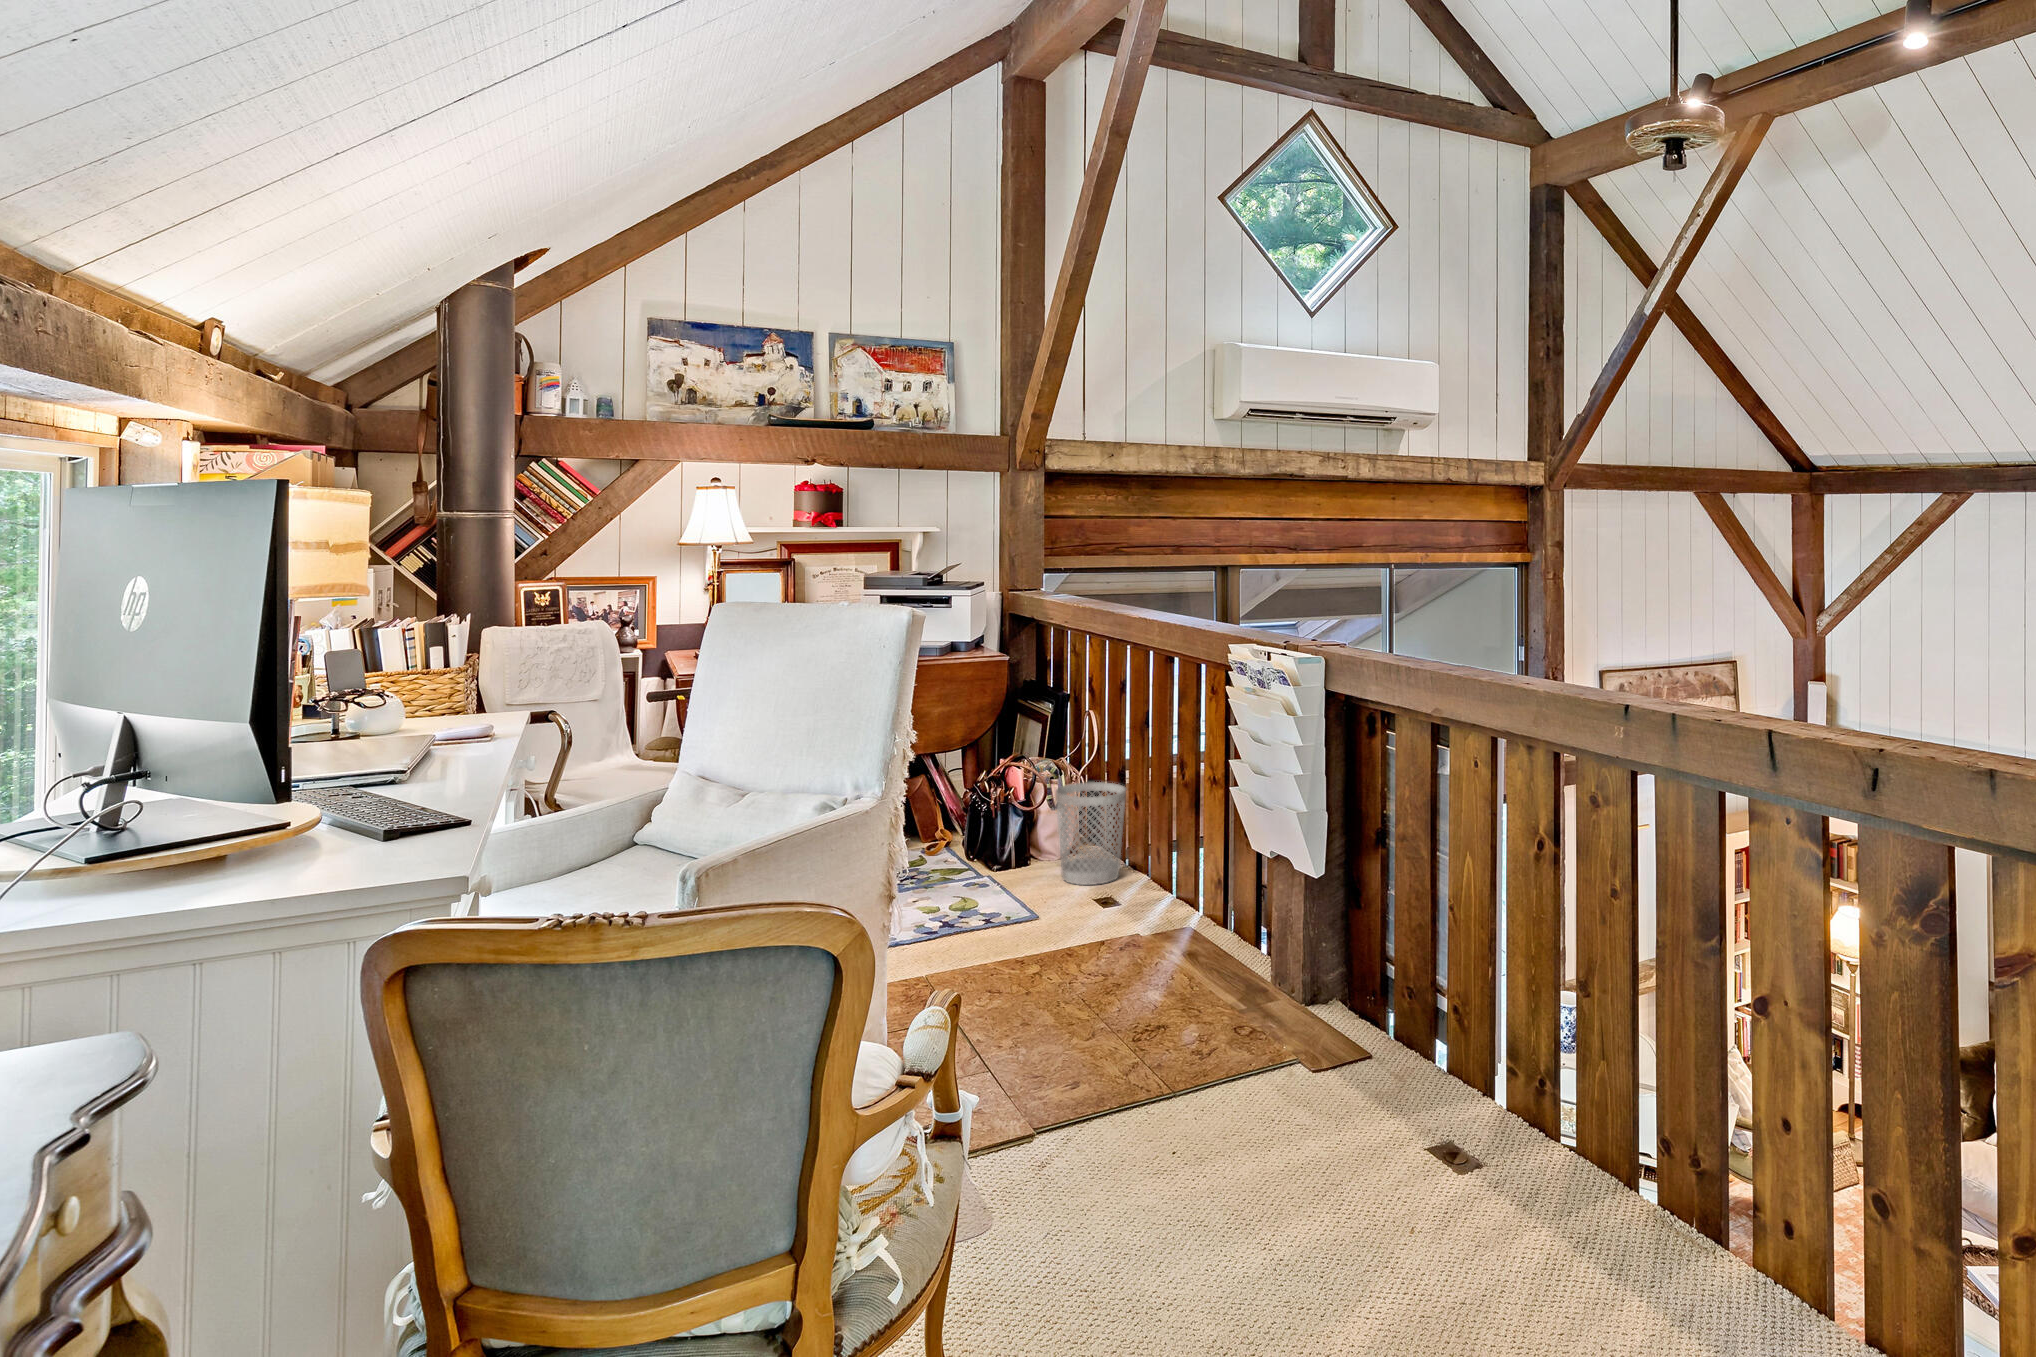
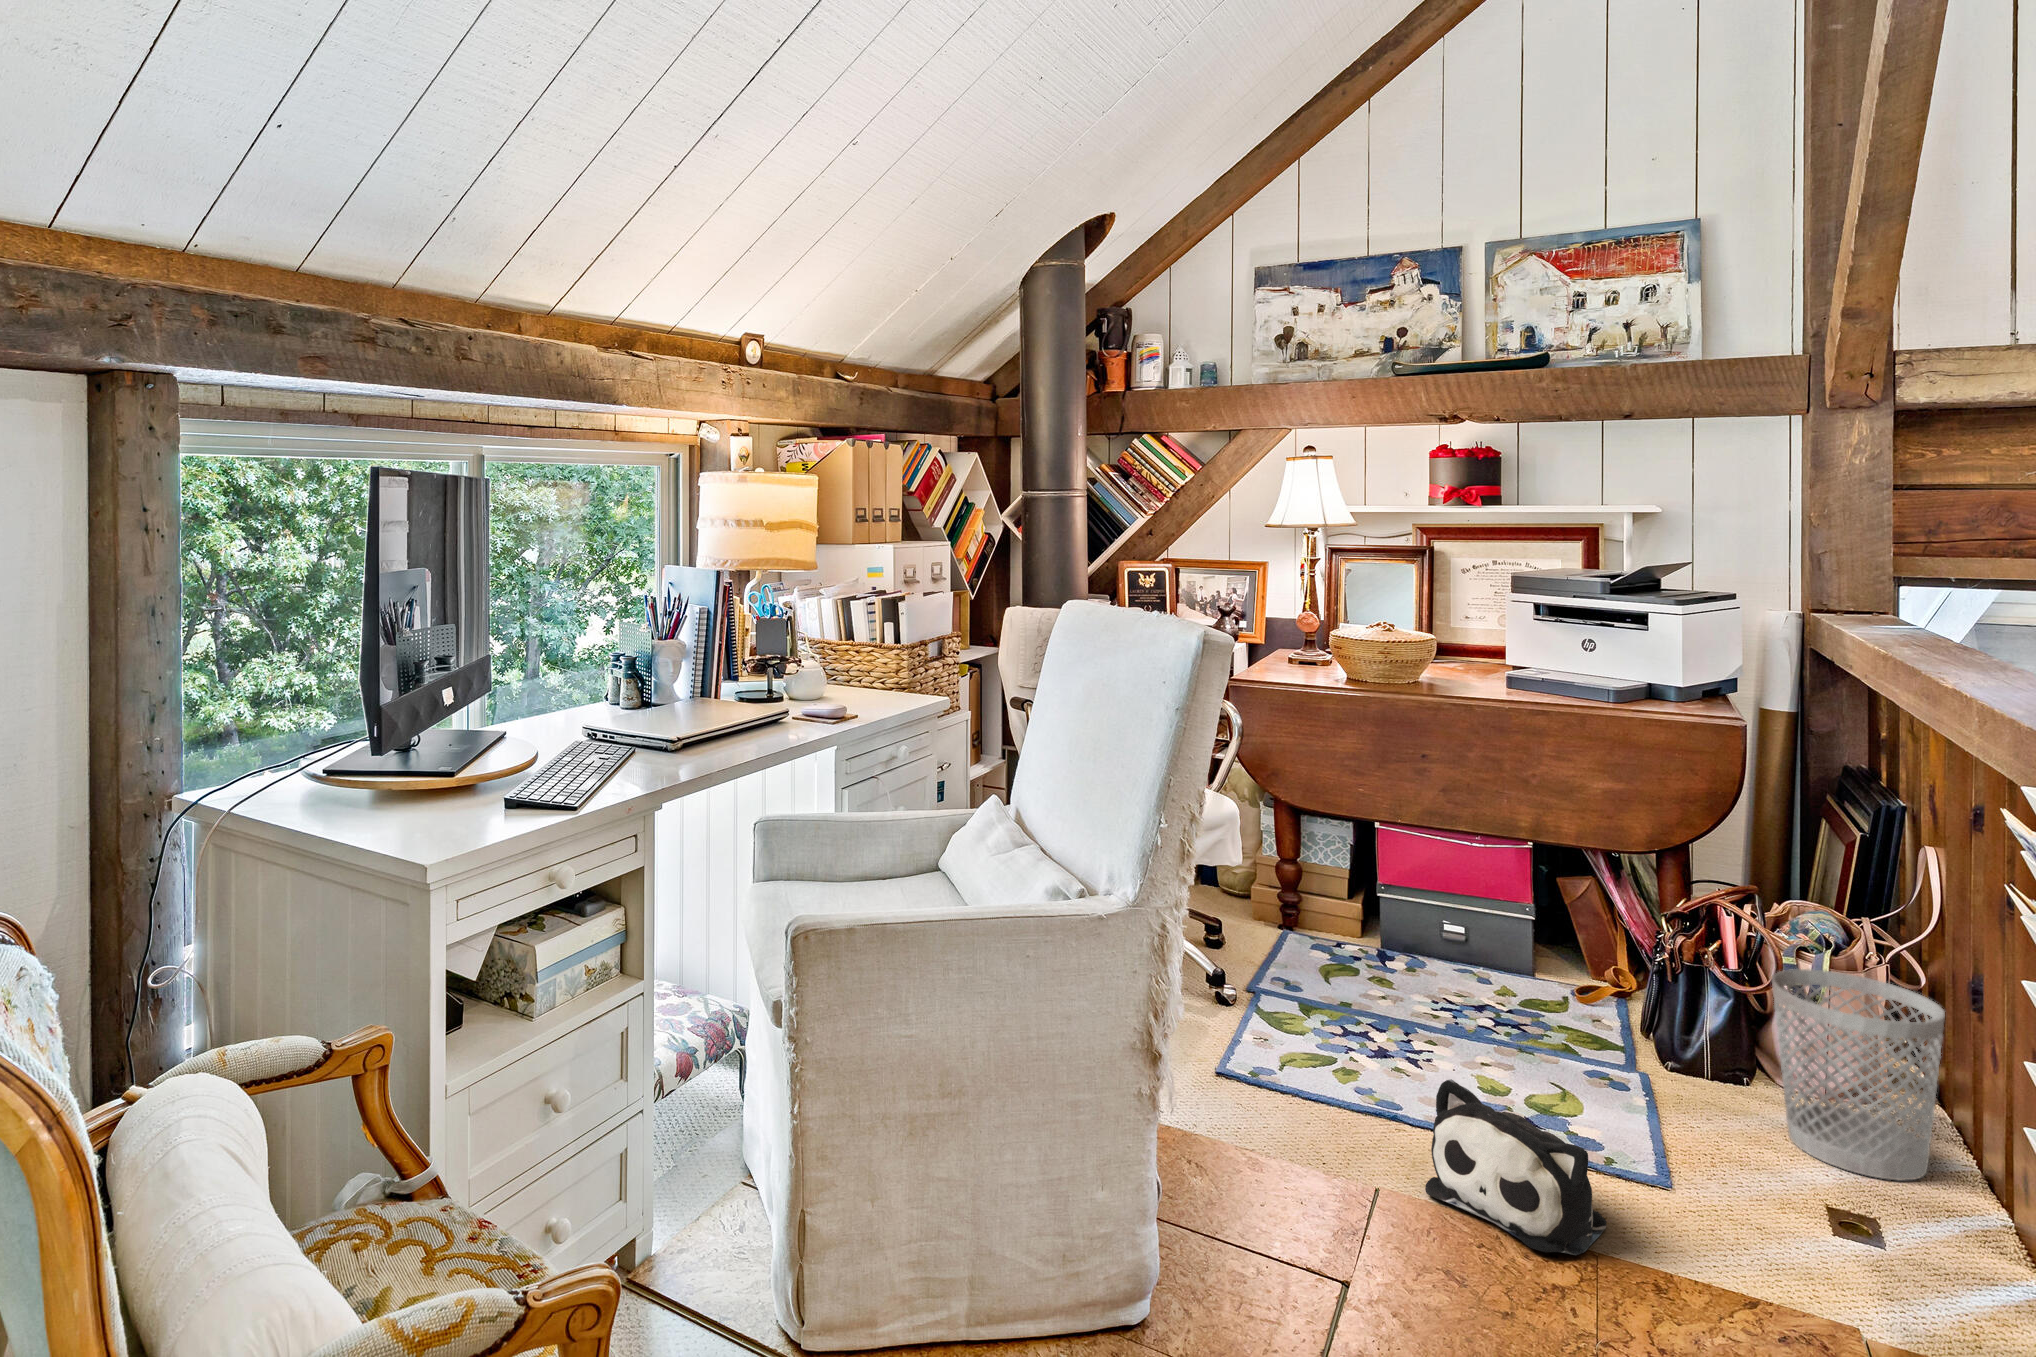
plush toy: none [946,886,1036,964] -> present [1425,1079,1606,1255]

